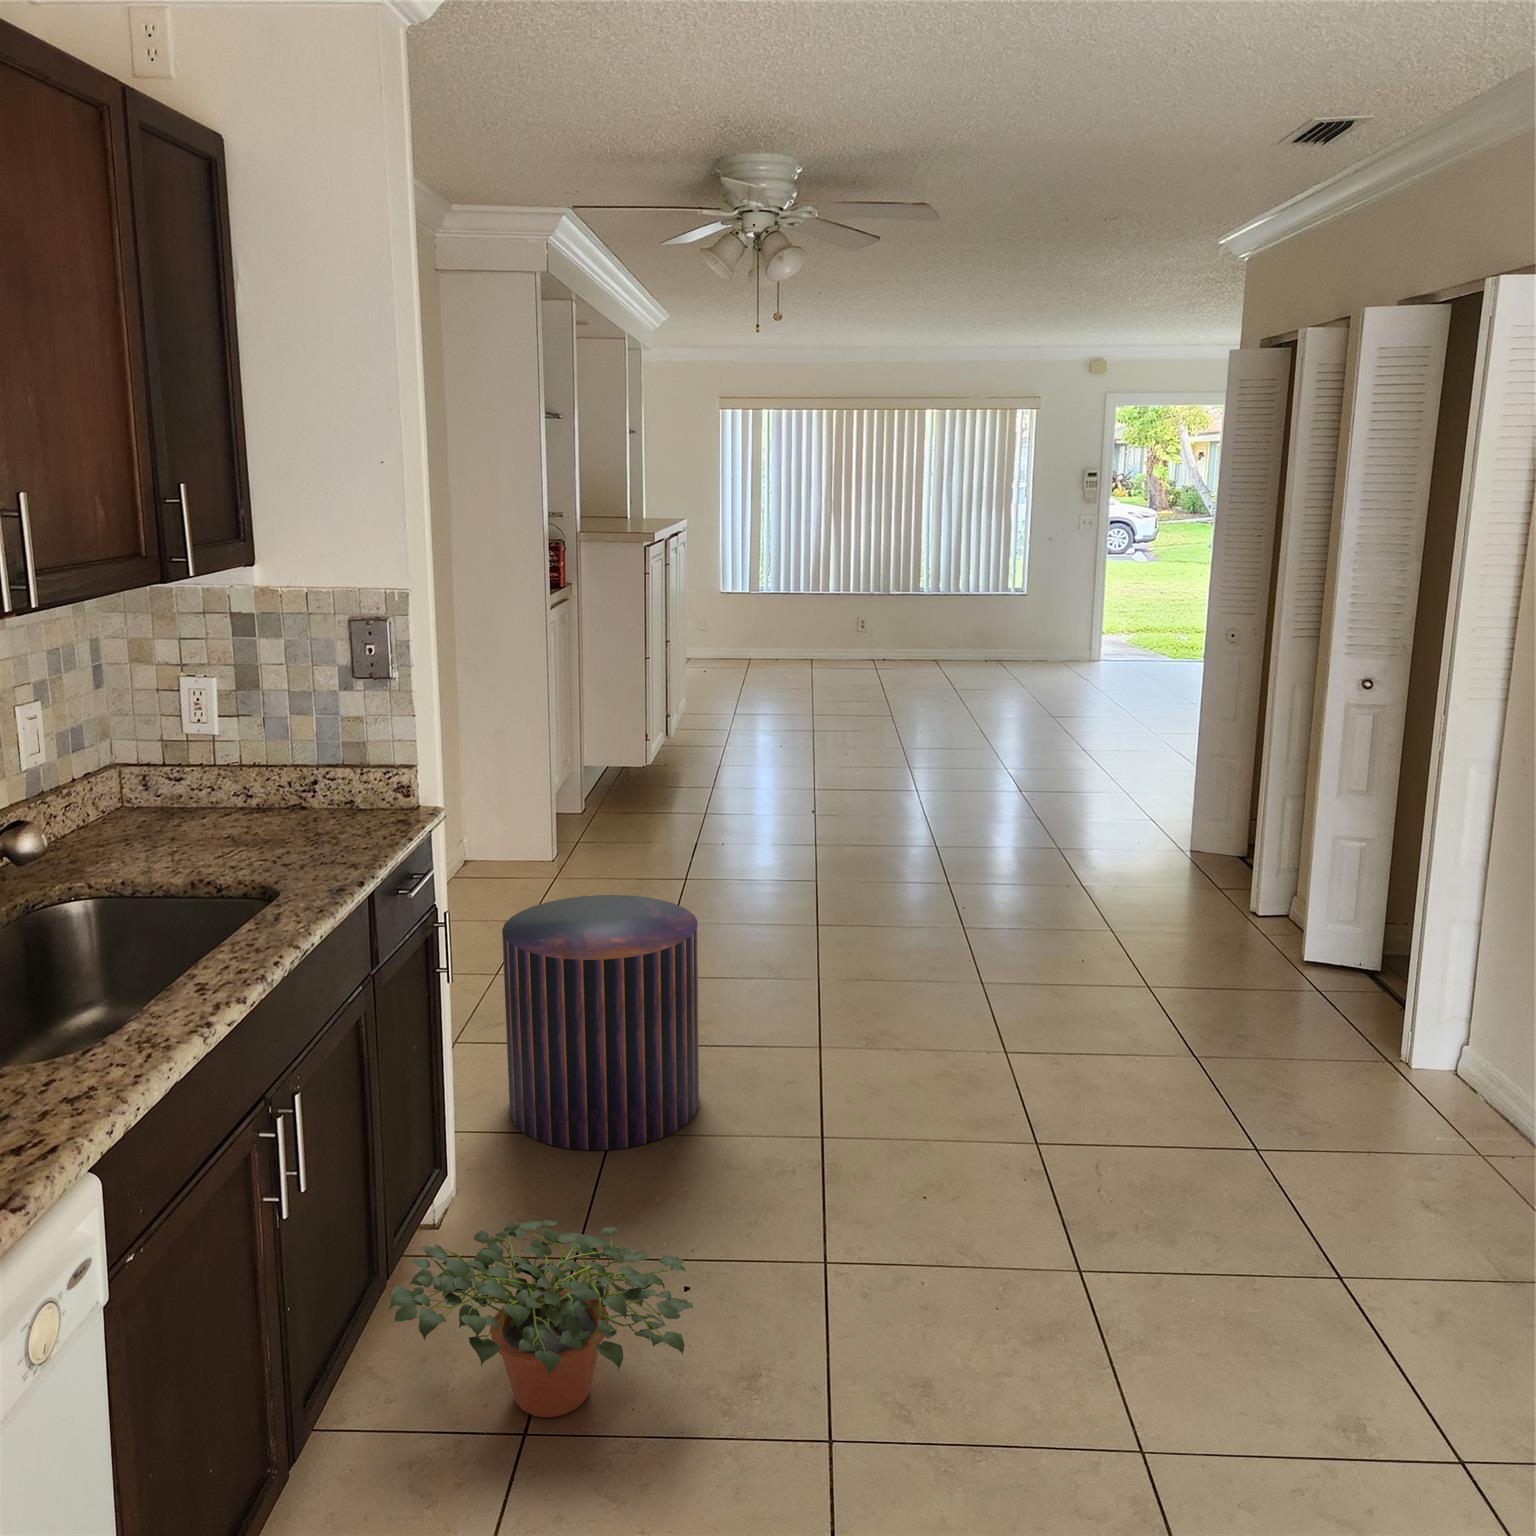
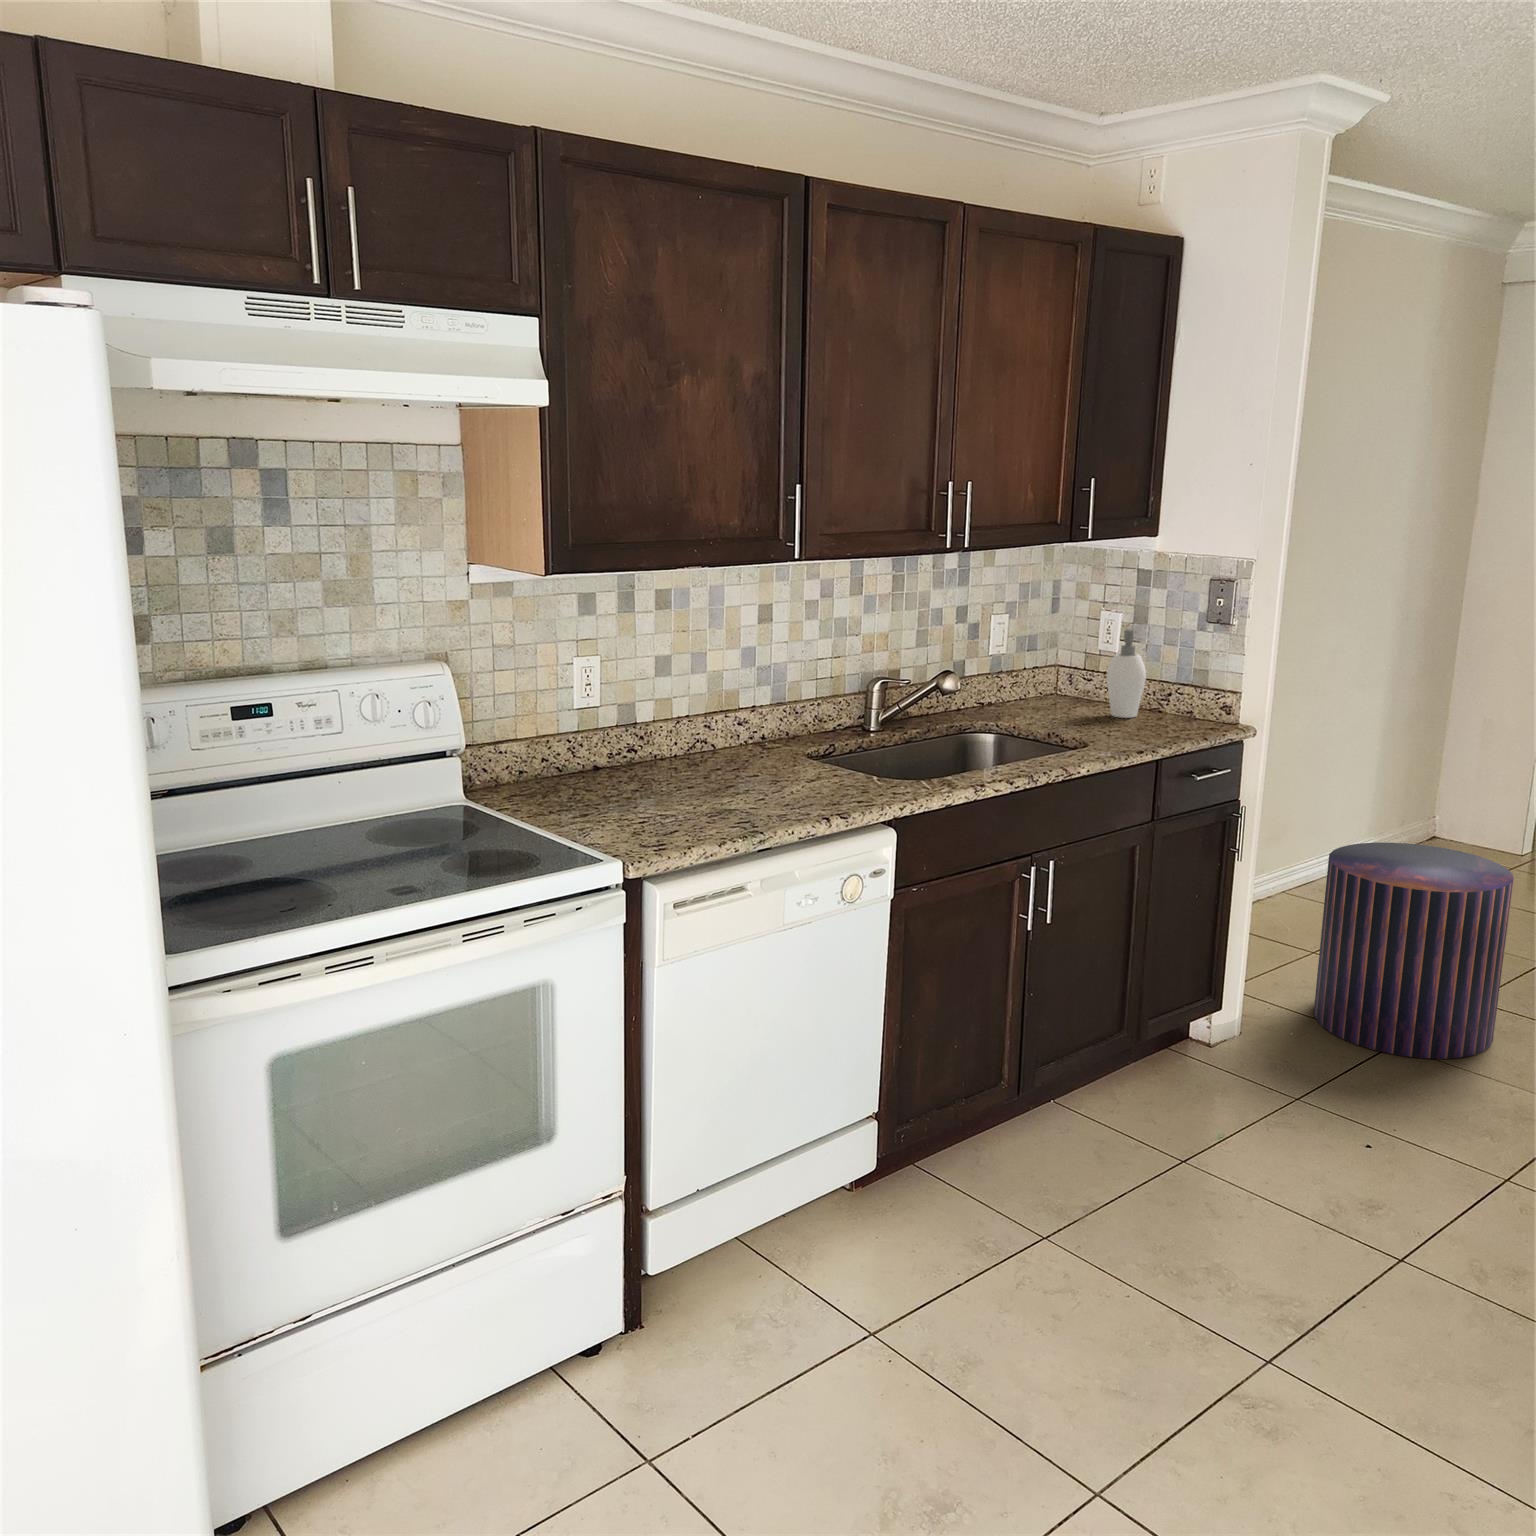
soap dispenser: none [228,701,287,829] -> present [1107,629,1146,718]
potted plant: present [389,1220,693,1417] -> none [1102,1015,1338,1162]

